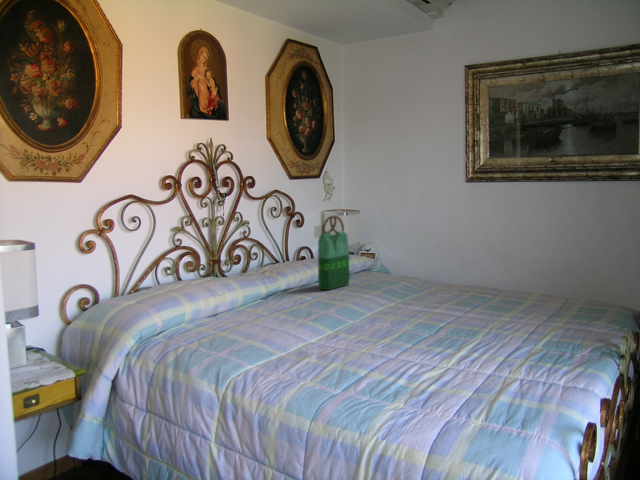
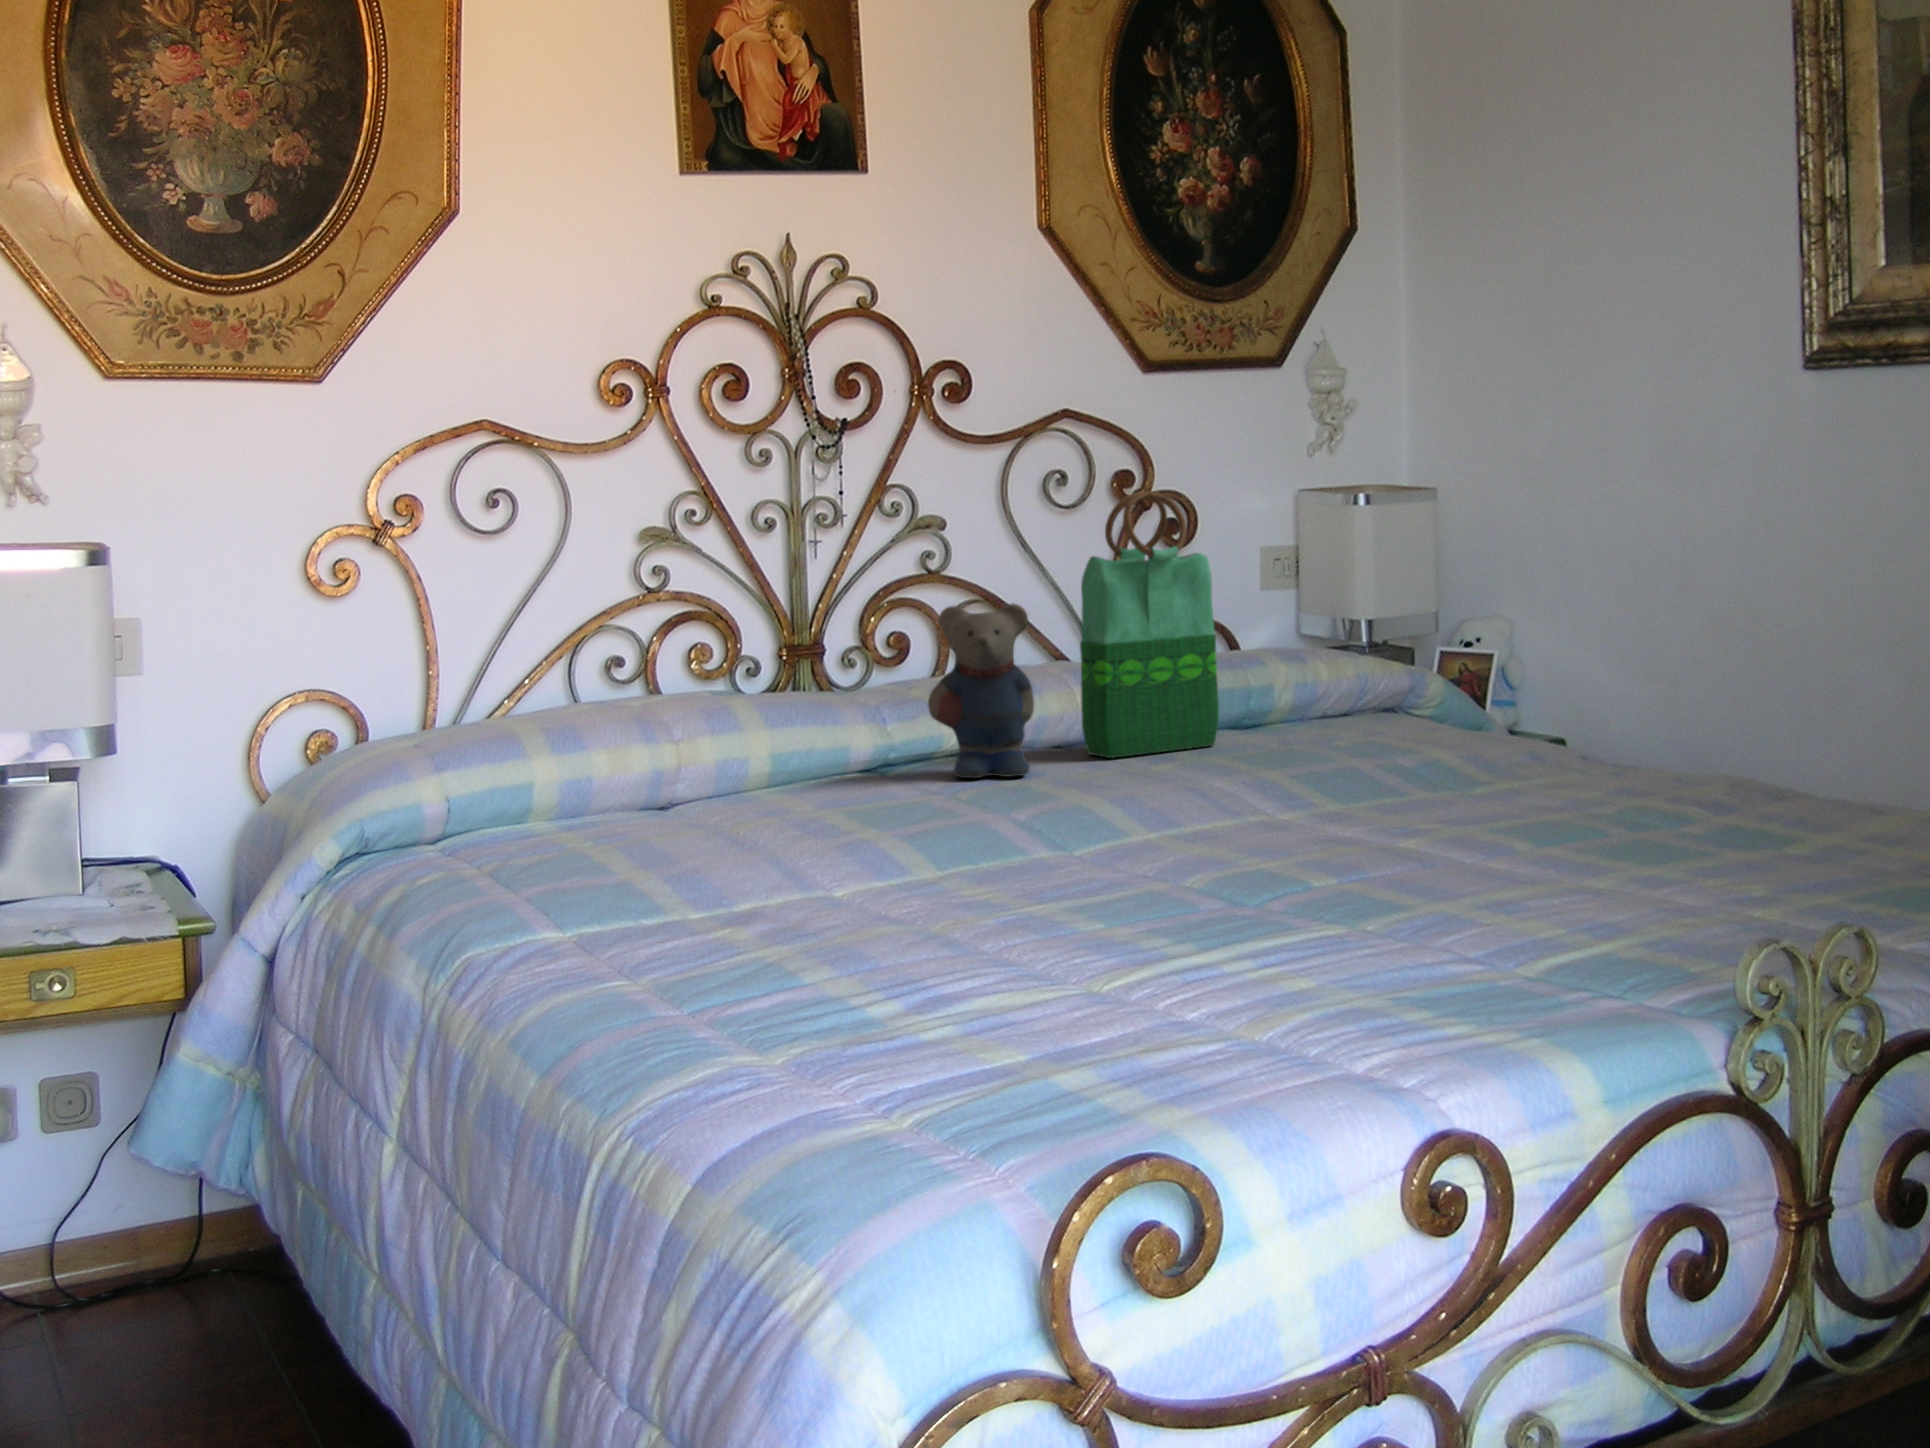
teddy bear: none [287,248,316,299] -> present [928,604,1034,778]

